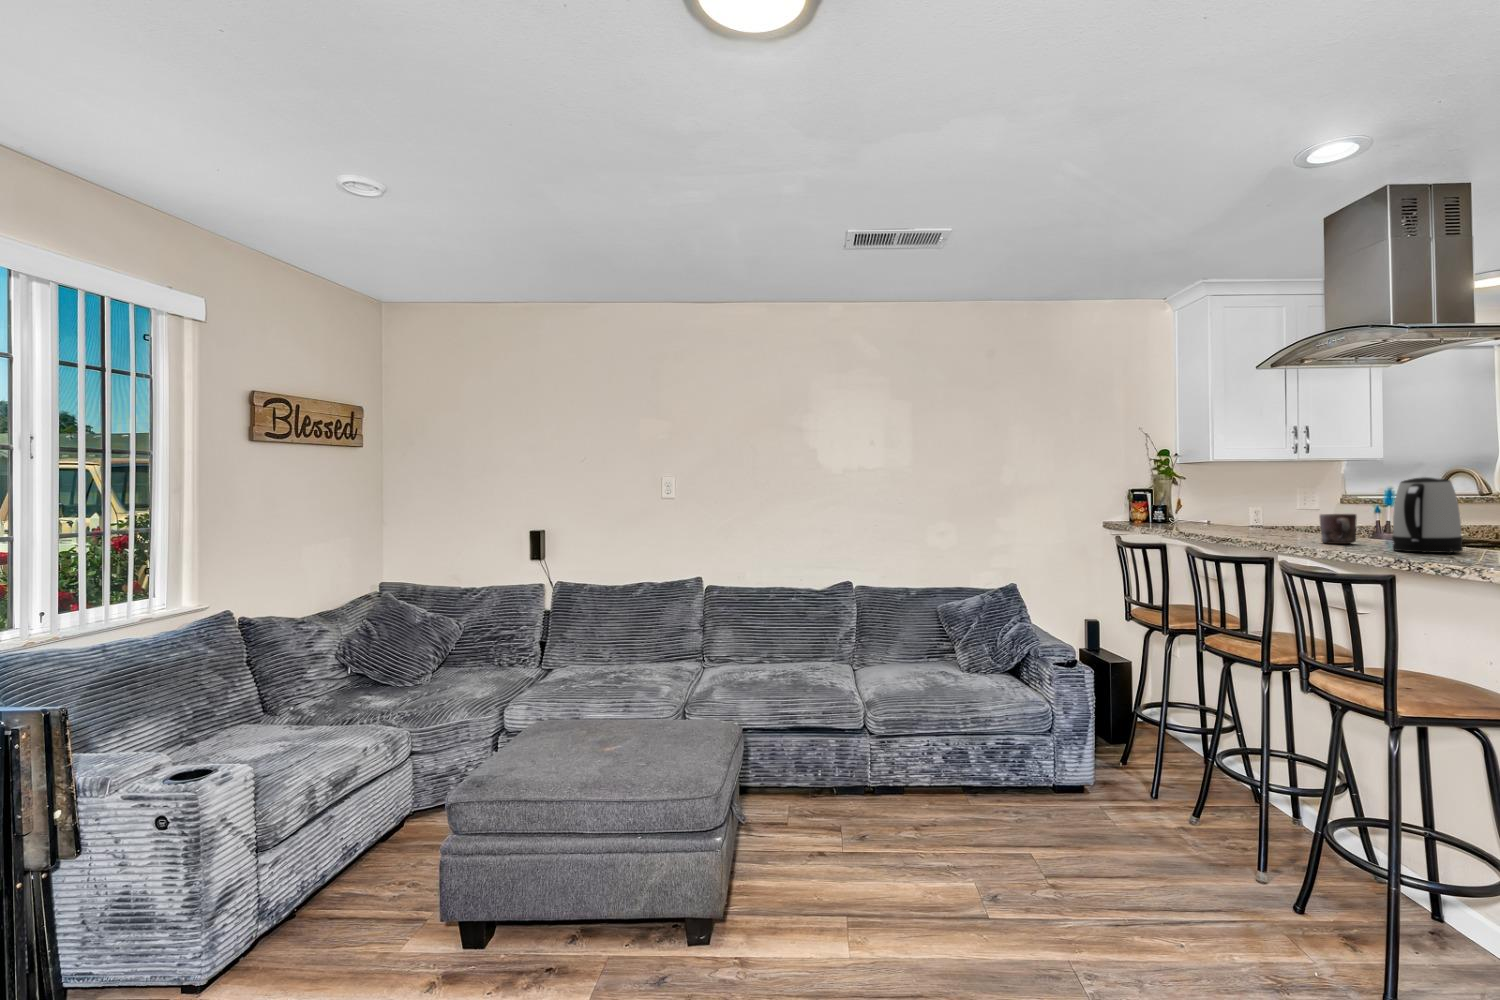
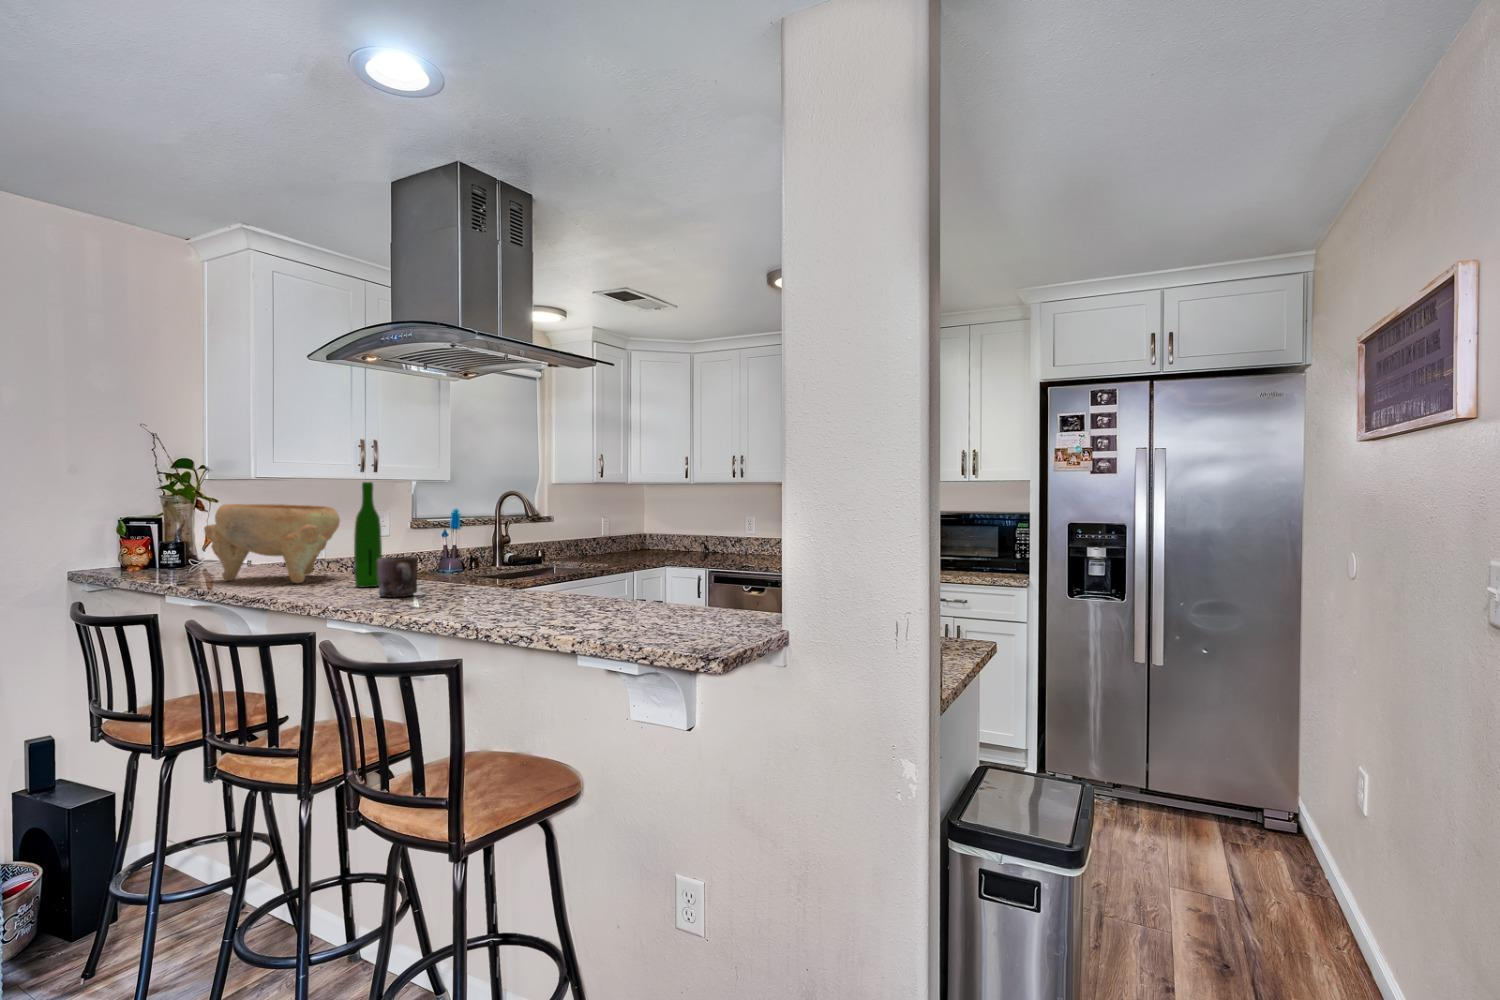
wine bottle: none [1299,457,1323,538] -> present [354,482,382,588]
kettle: present [1392,477,1463,553] -> none [455,514,520,606]
decorative bowl: none [1185,478,1285,533] -> present [204,504,340,583]

